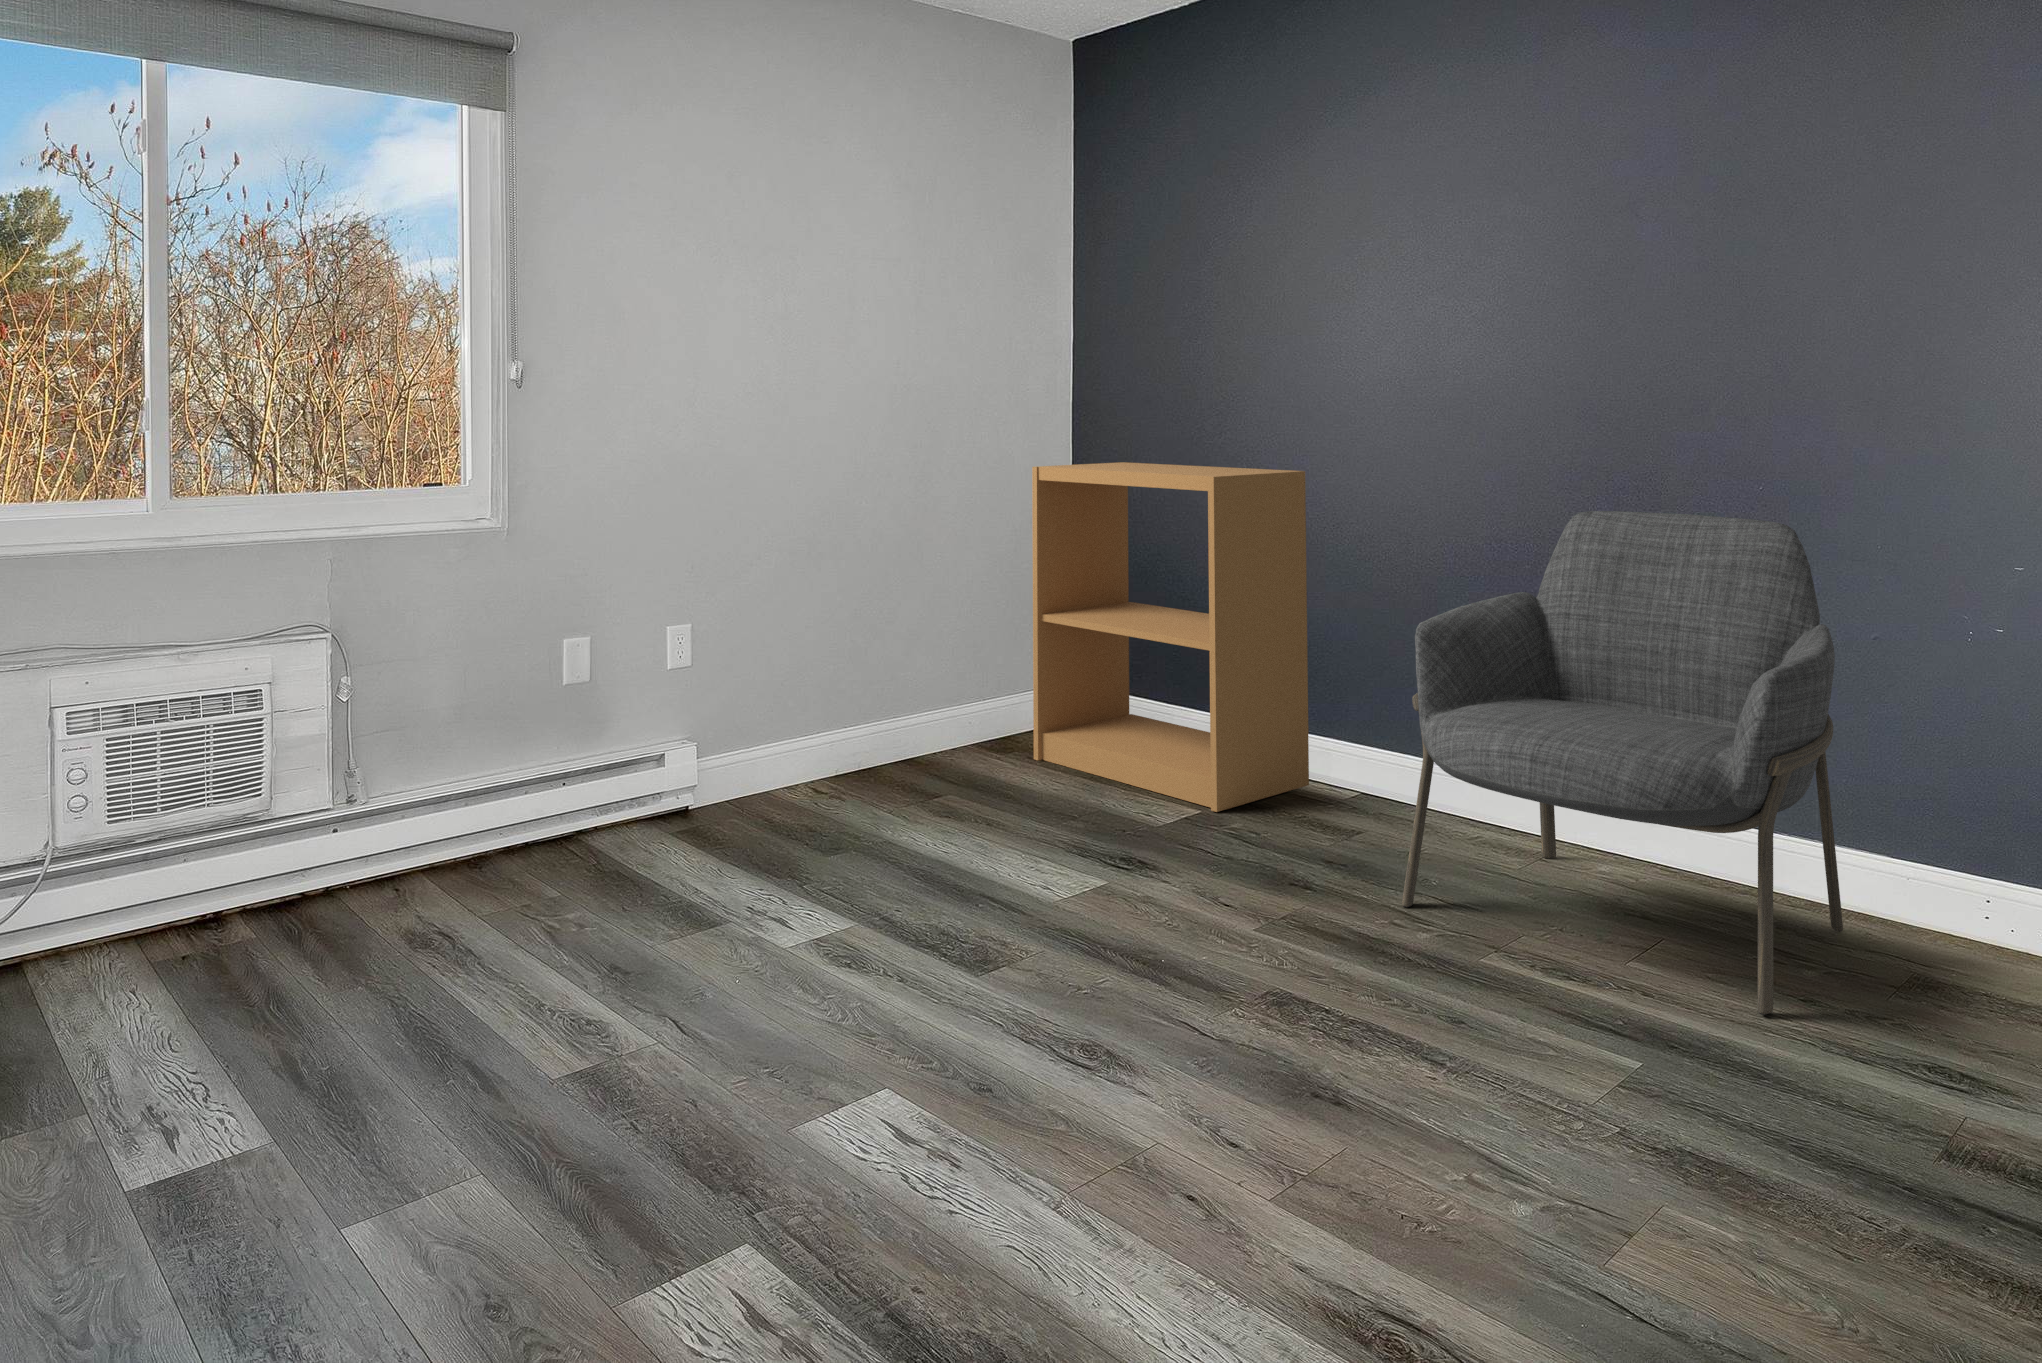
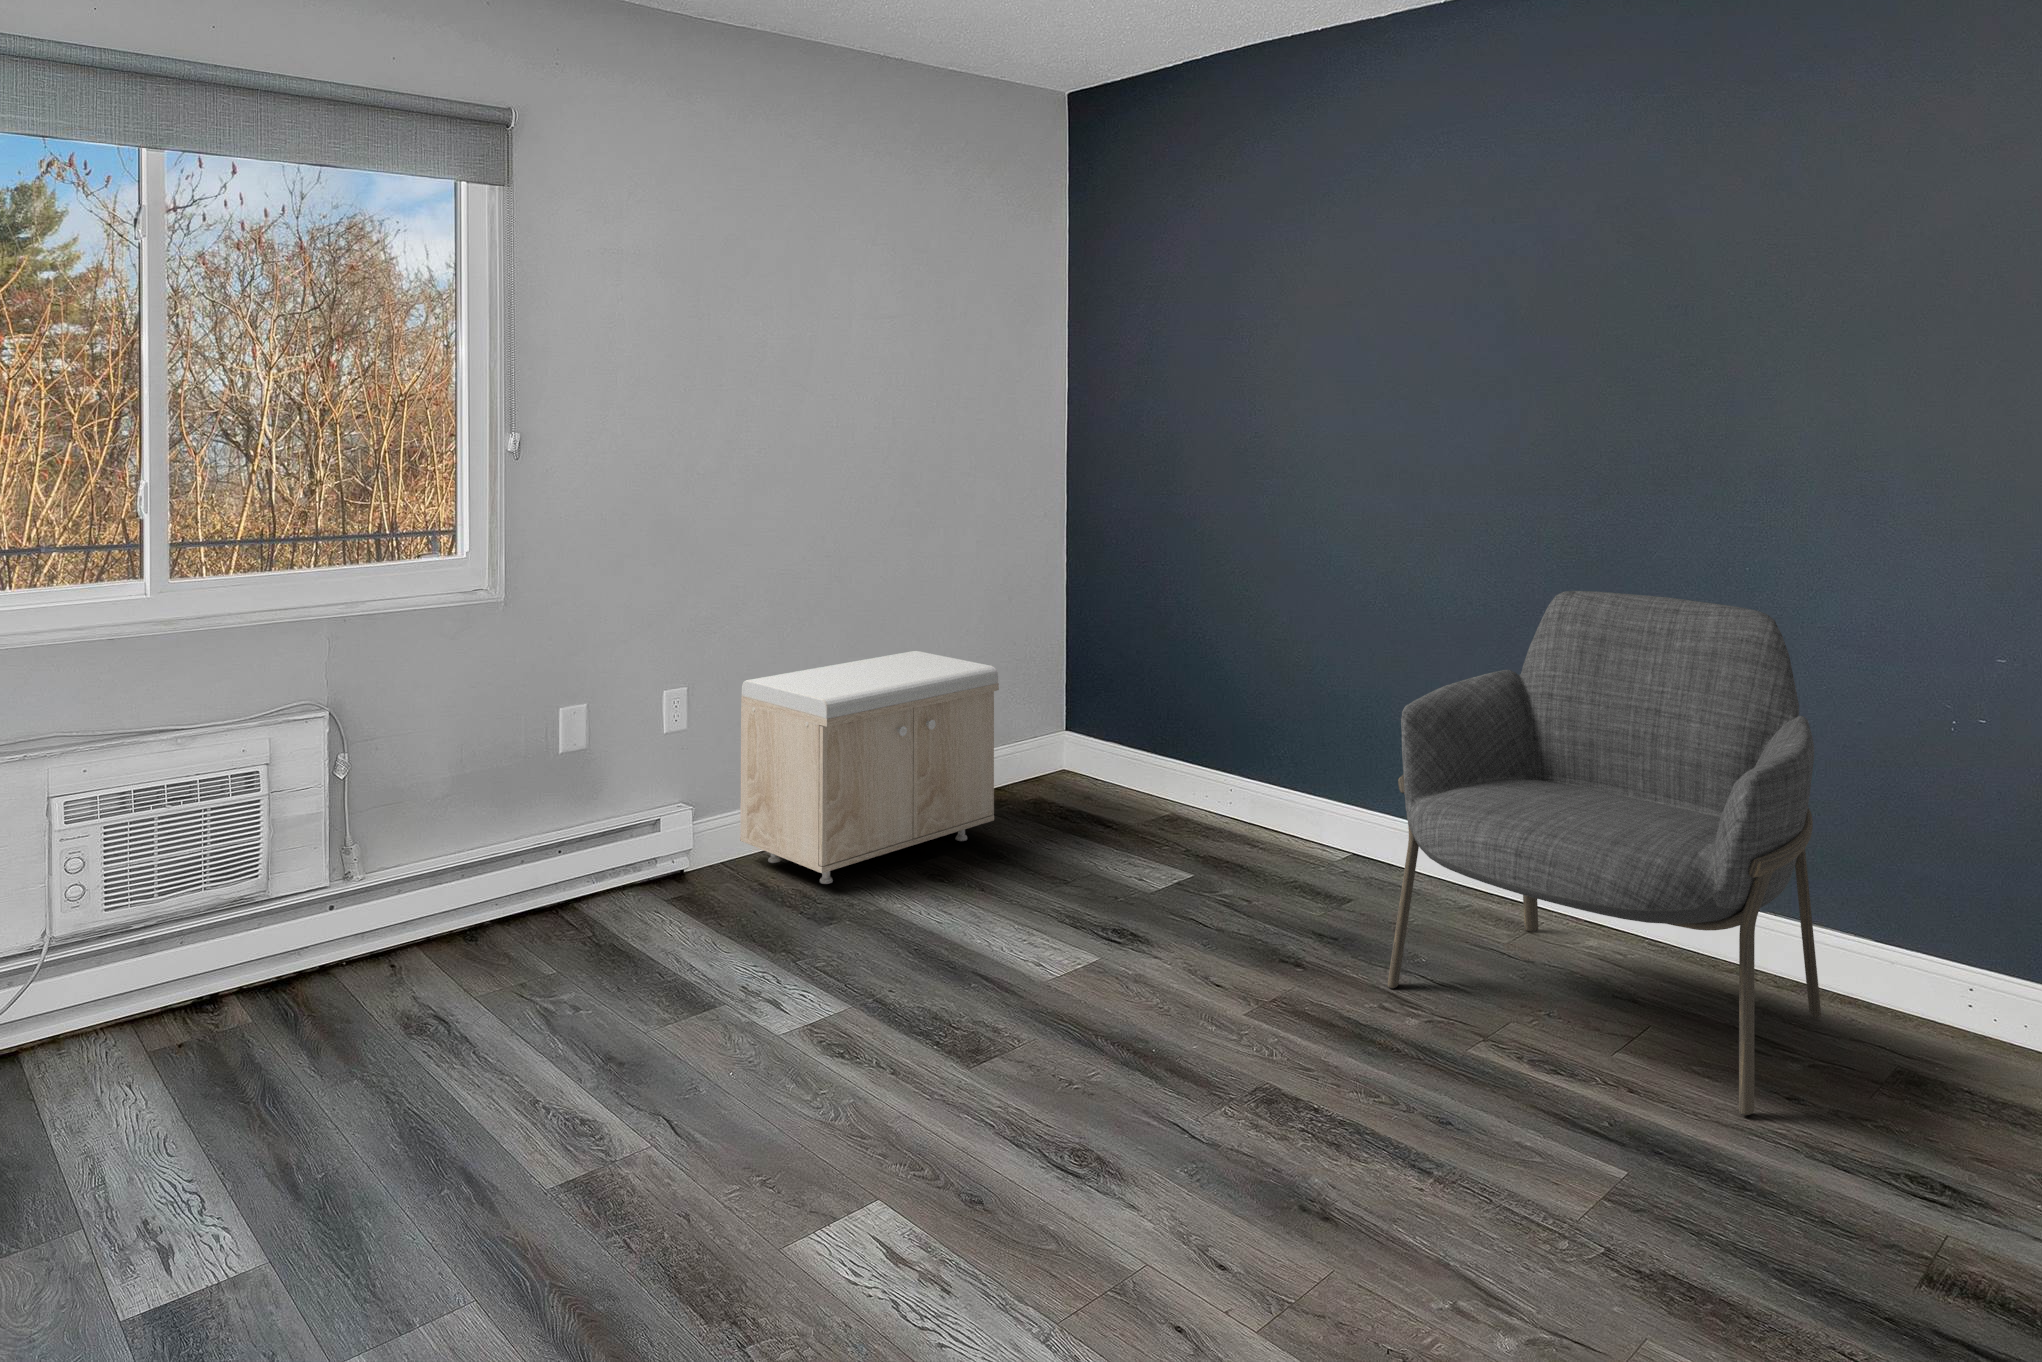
bookshelf: present [1032,462,1309,812] -> none [1025,520,1295,877]
storage bench: none [744,593,1006,819] -> present [740,651,999,884]

